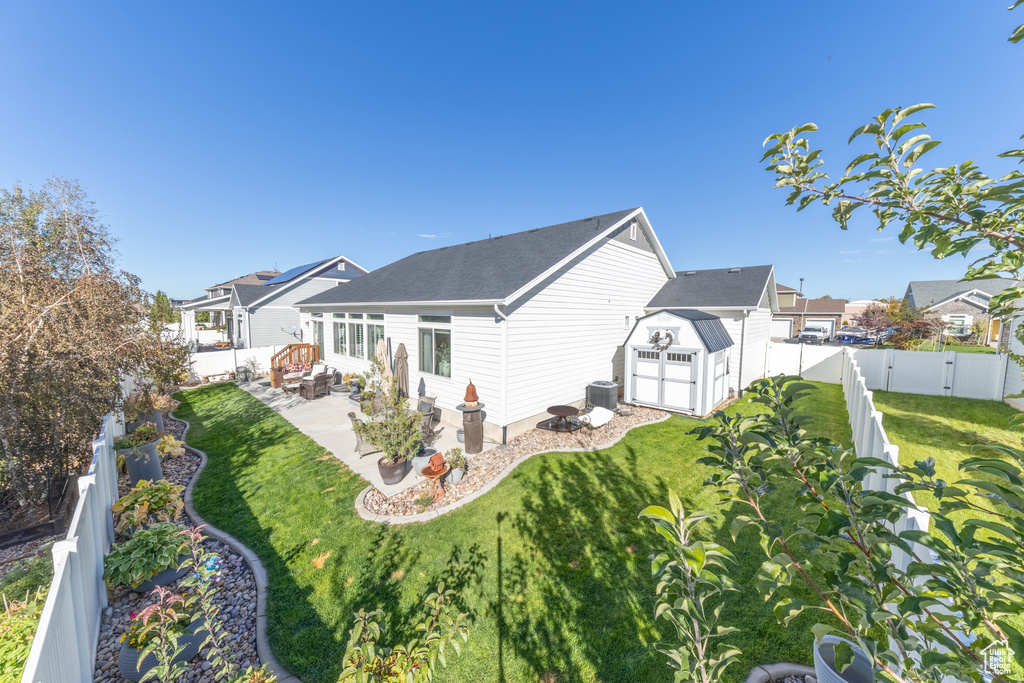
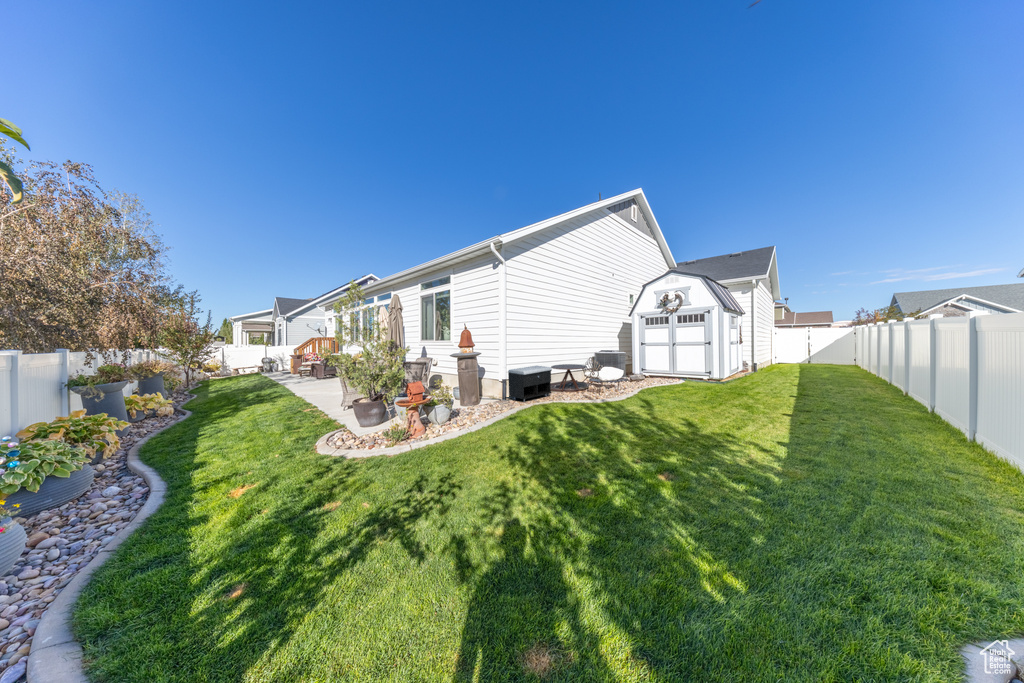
storage bench: none [509,411,548,449] -> present [508,366,552,402]

